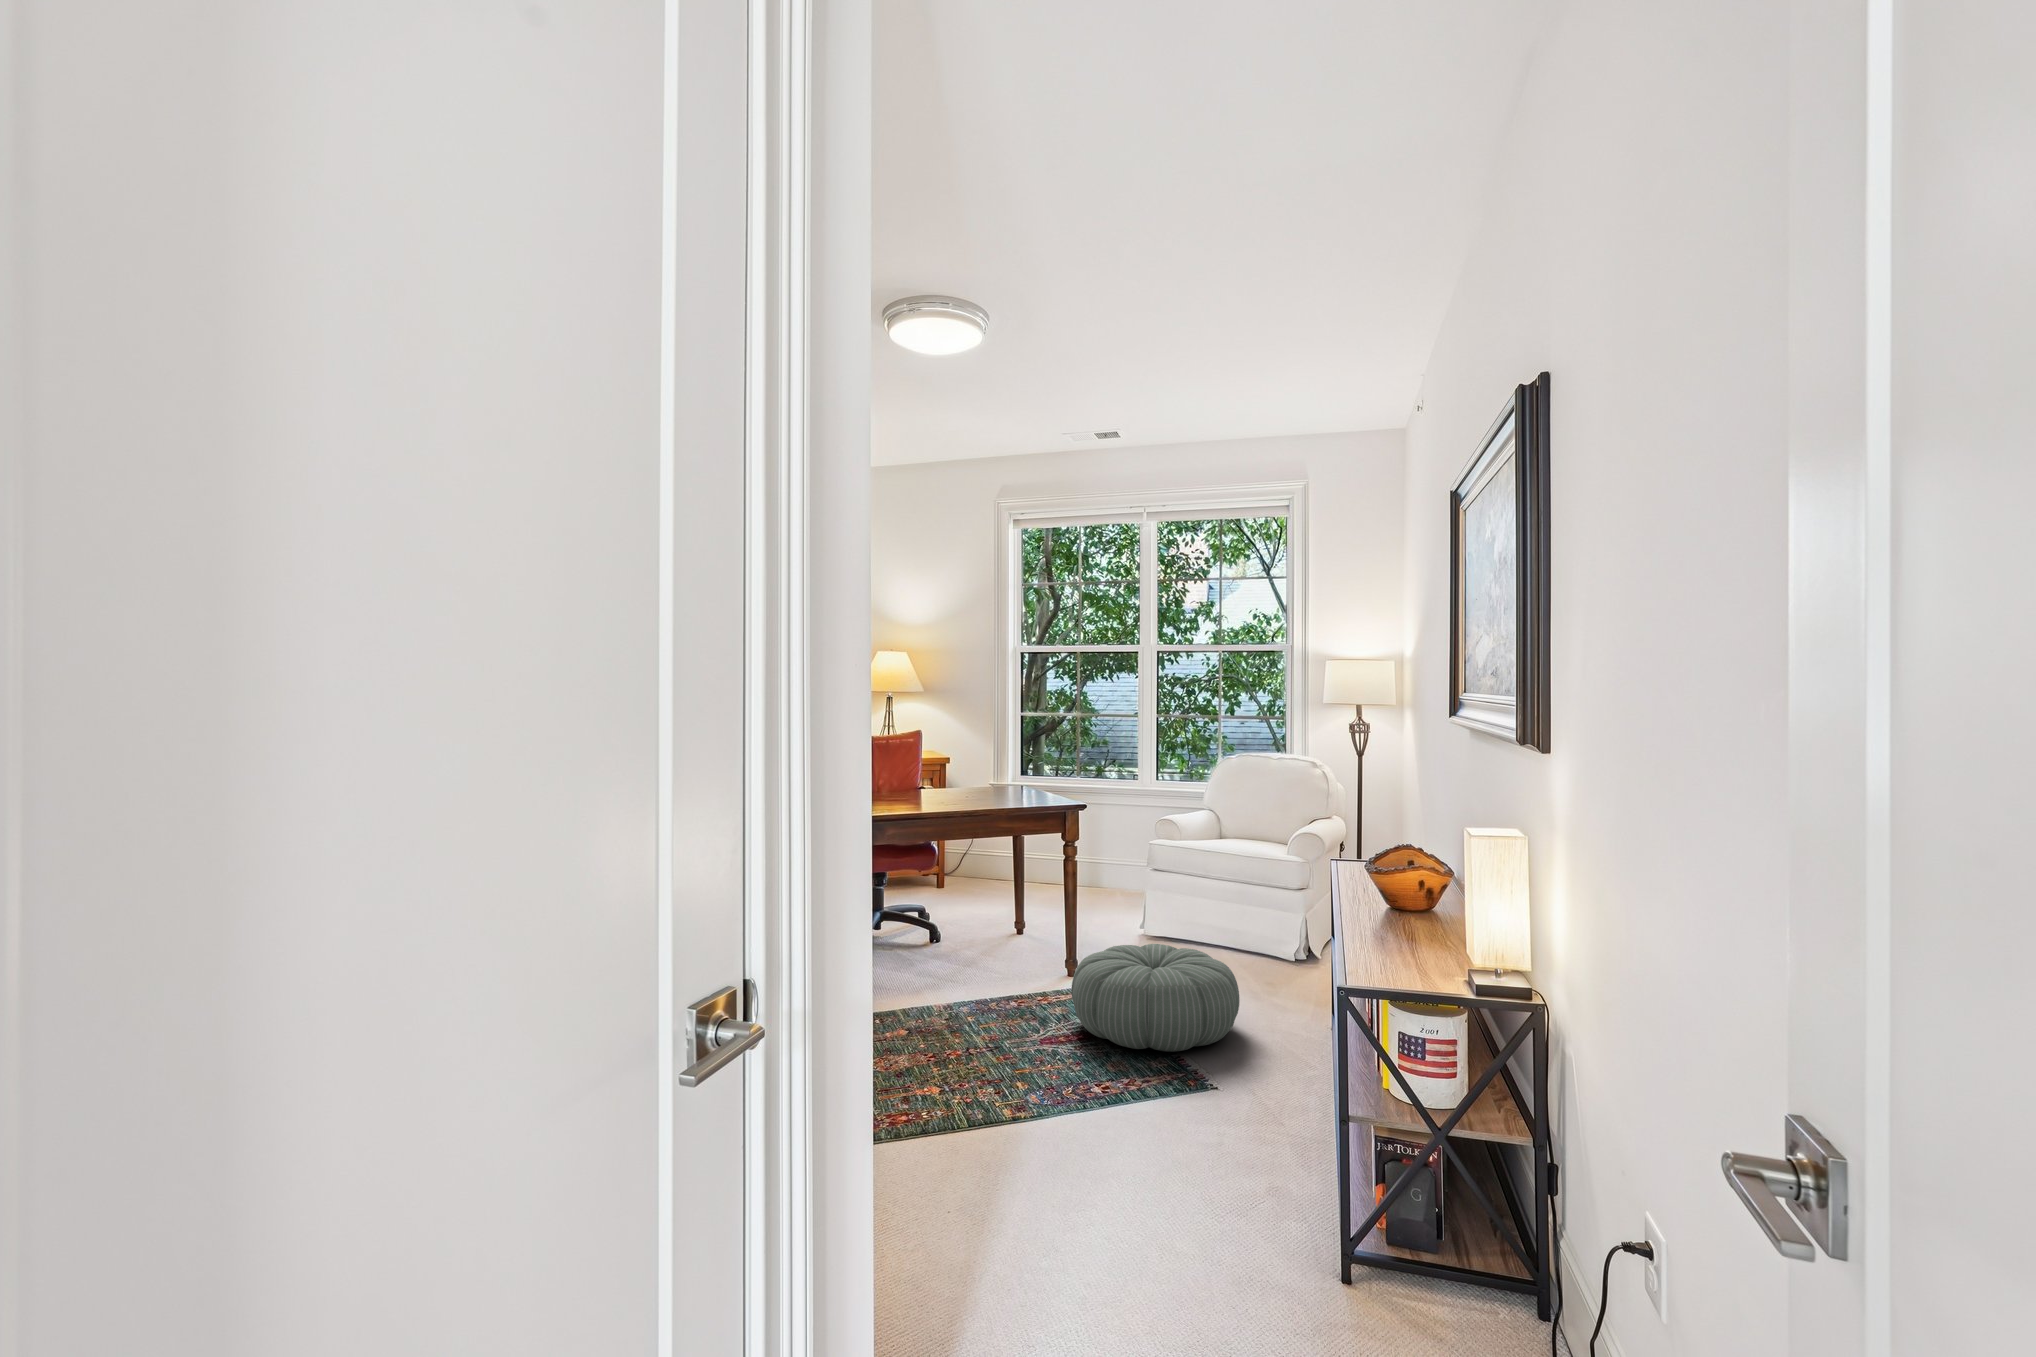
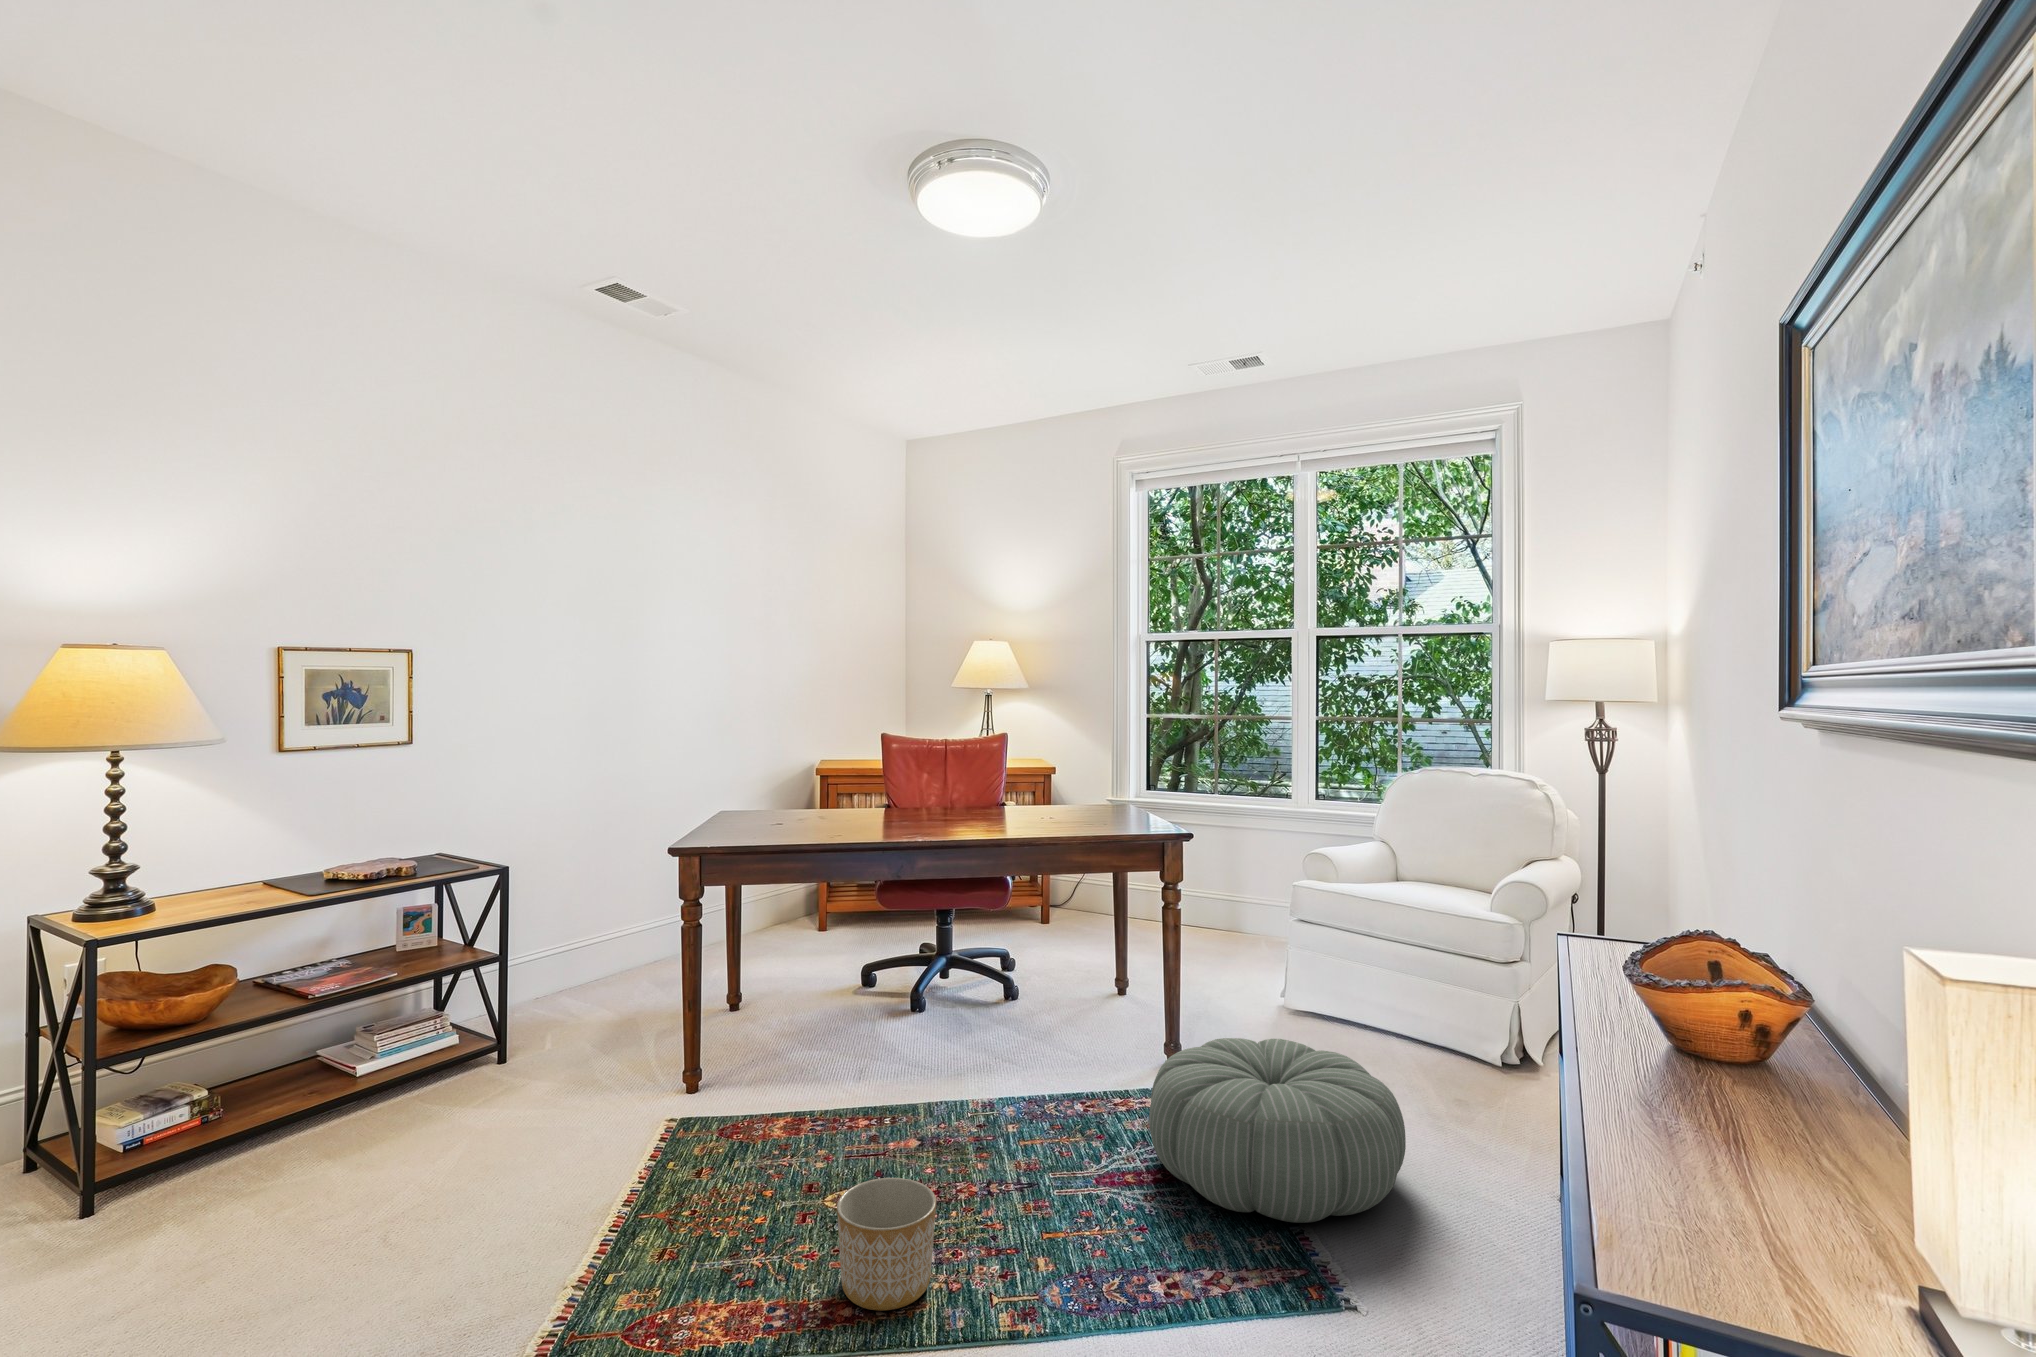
planter: none [892,1037,957,1115] -> present [837,1178,936,1311]

